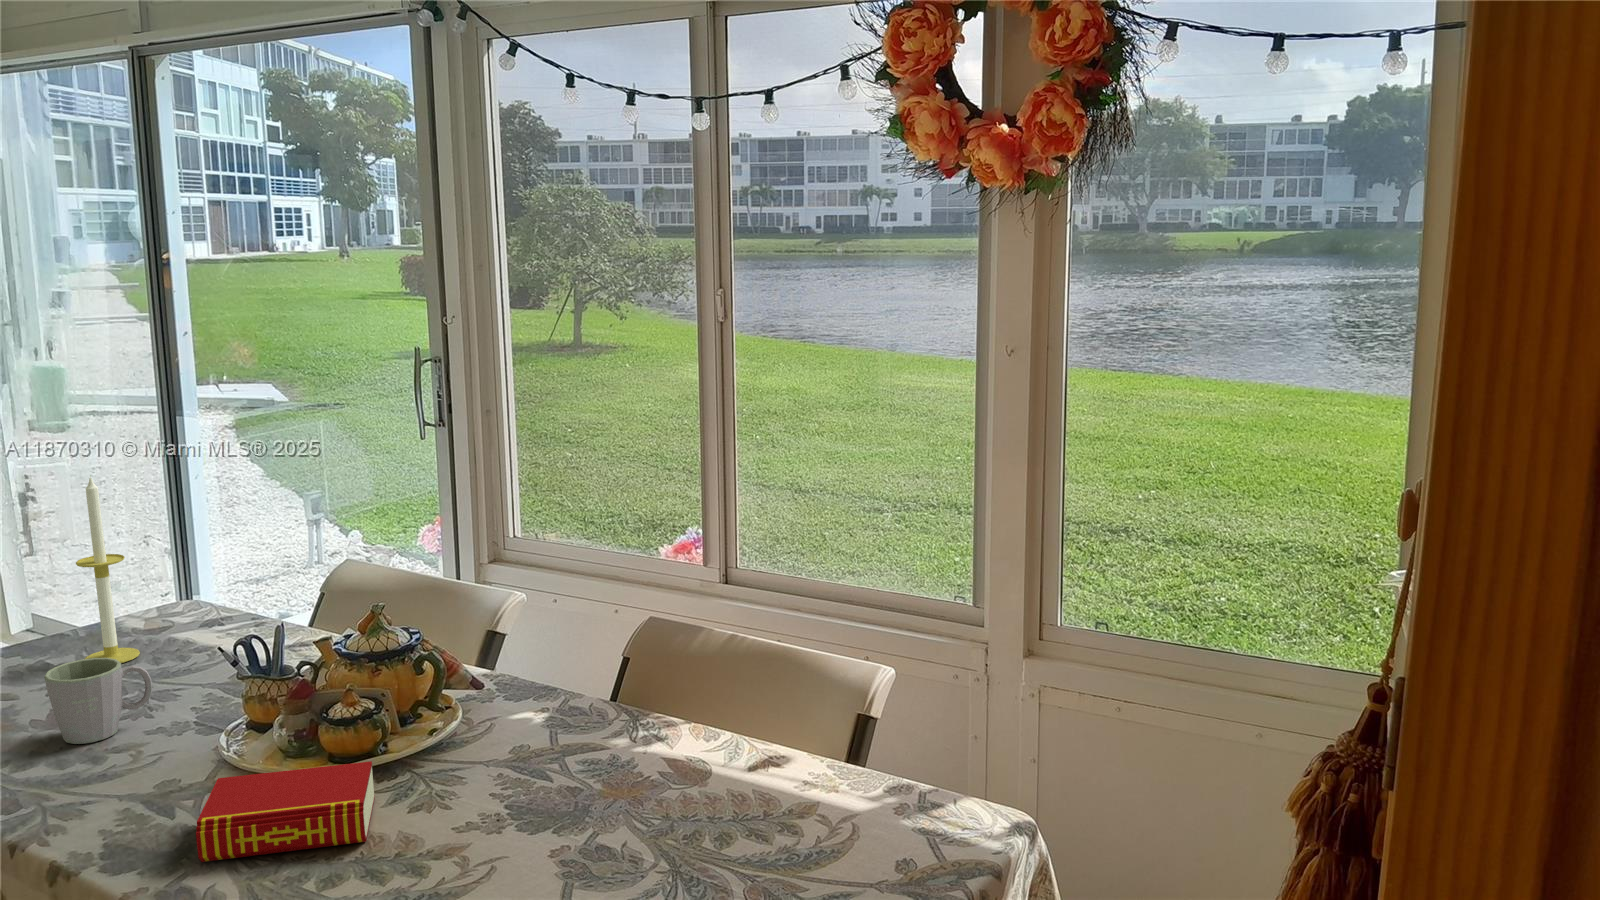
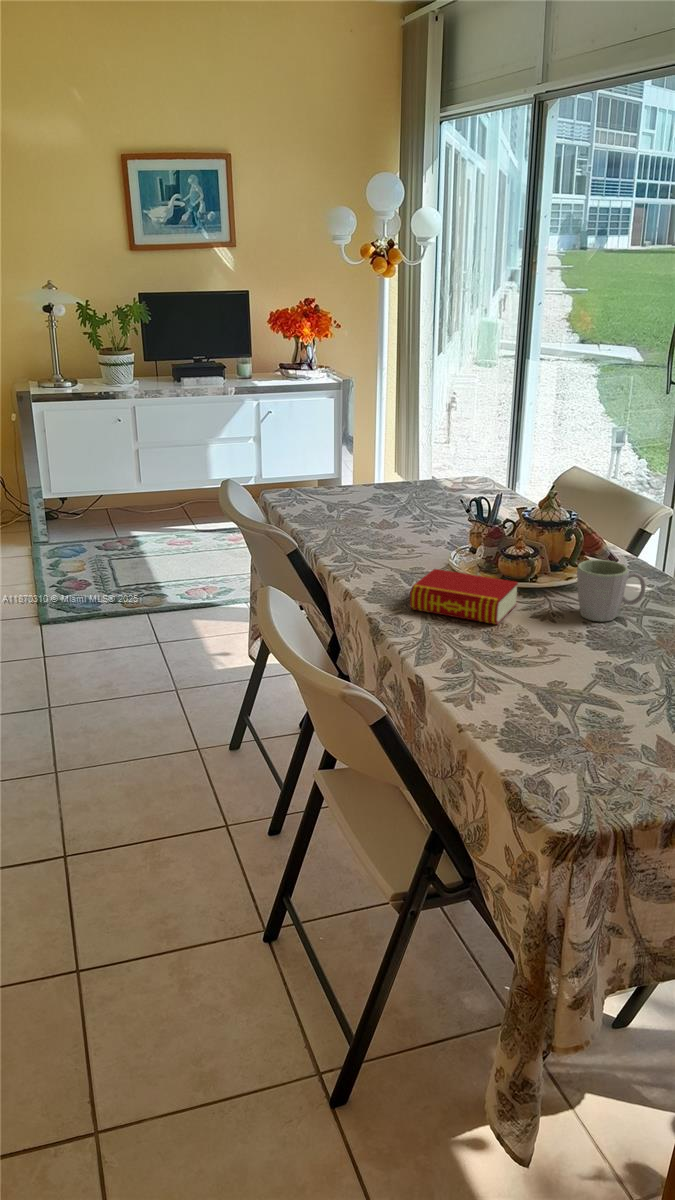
candle: present [76,475,140,663] -> none [411,385,441,503]
mug: present [44,658,152,744] -> present [577,560,646,621]

